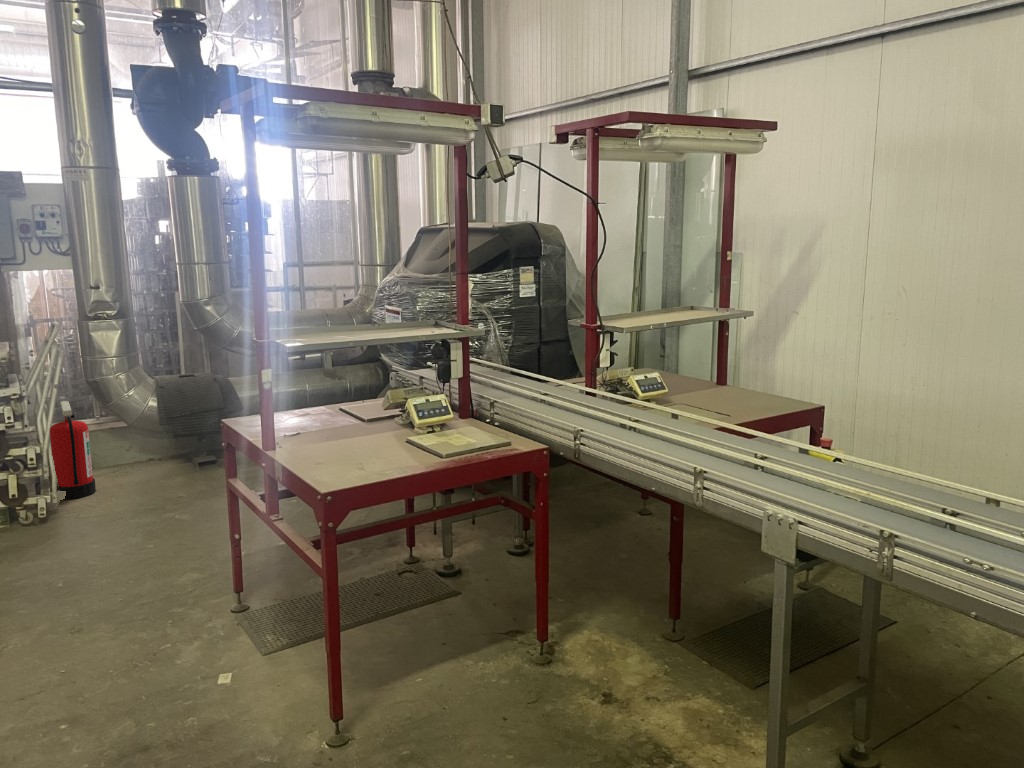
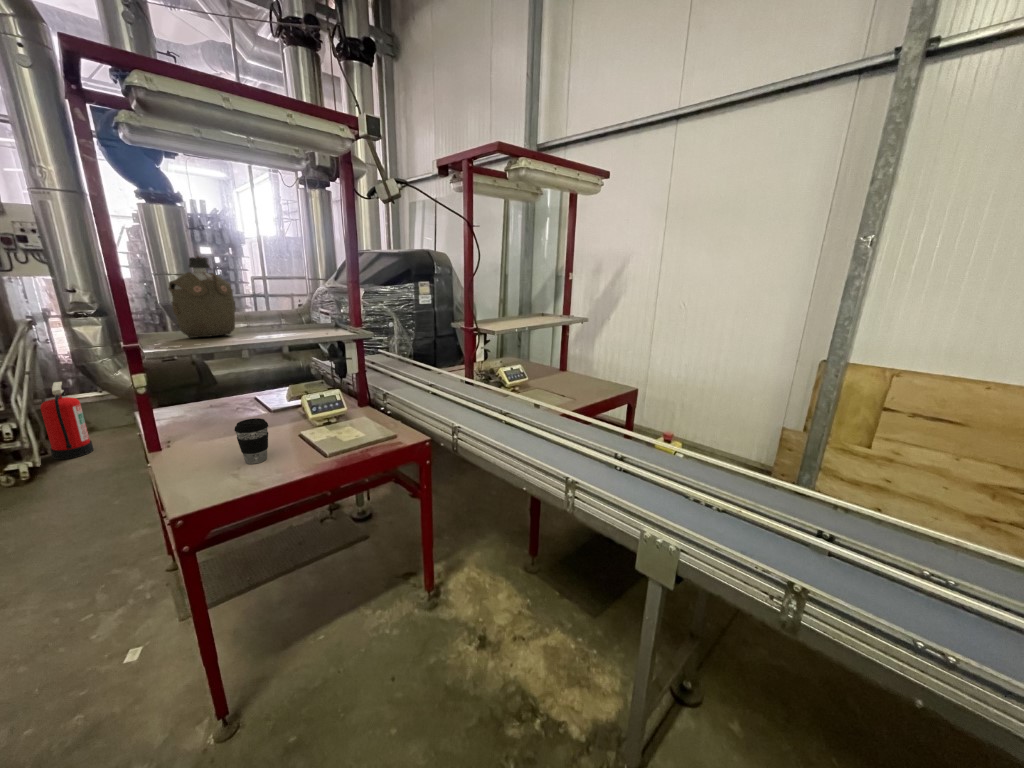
water bottle: none [295,252,348,335] -> present [168,256,235,338]
coffee cup: none [363,415,392,460] -> present [234,418,268,464]

